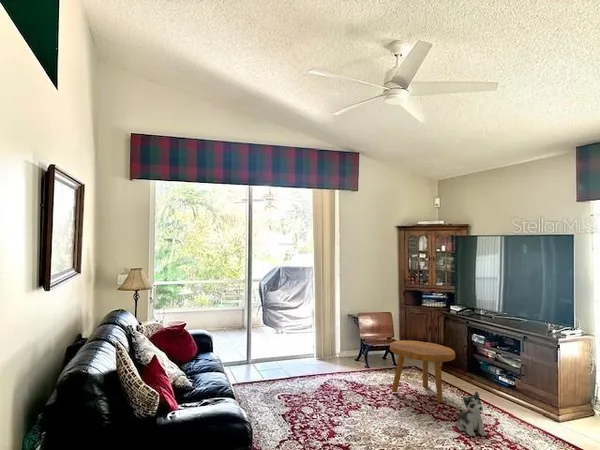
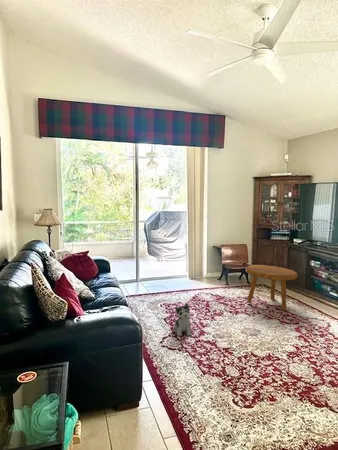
plush toy: present [457,392,487,436] -> present [173,303,192,336]

